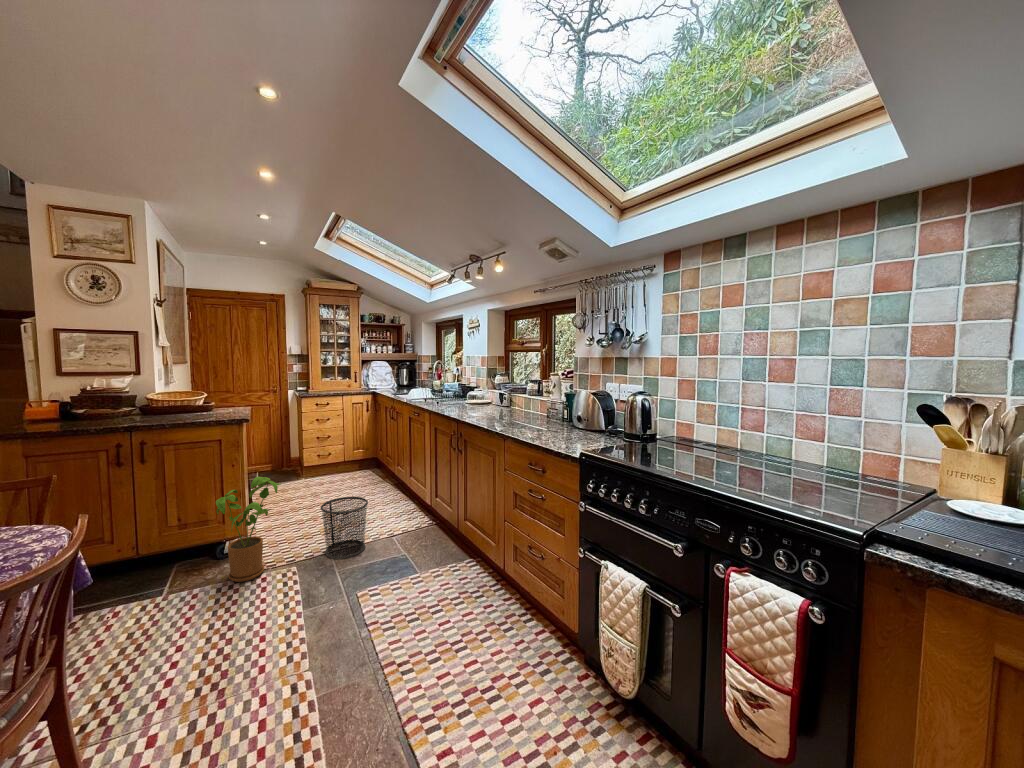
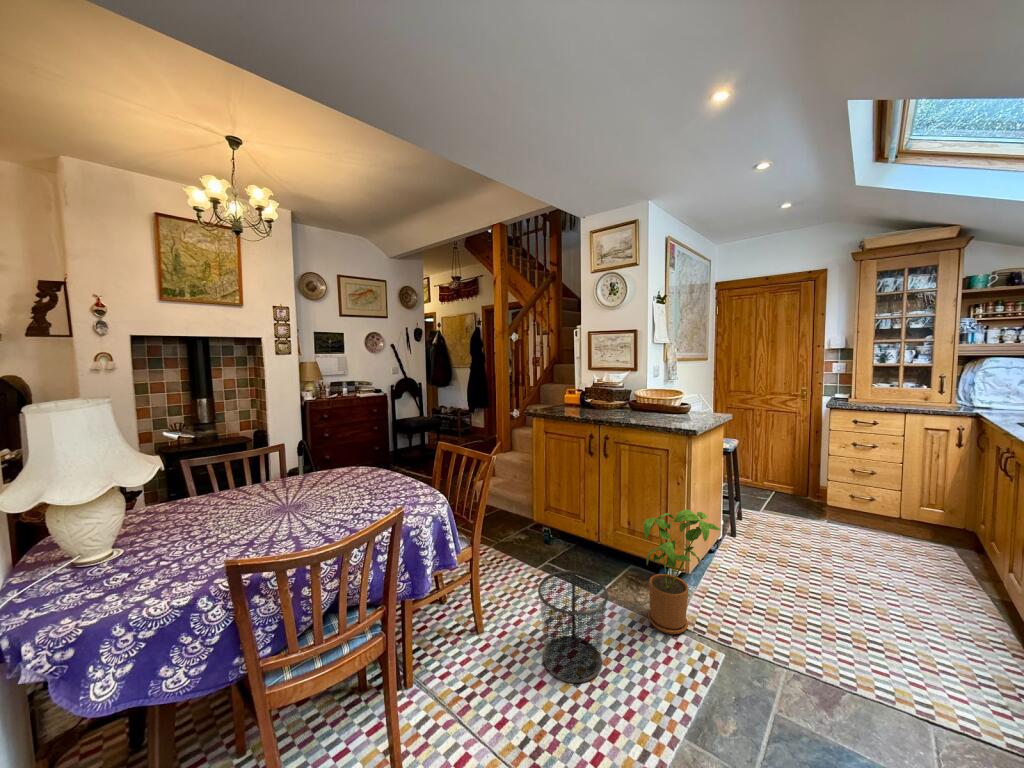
waste bin: present [320,497,368,558] -> present [538,571,608,683]

